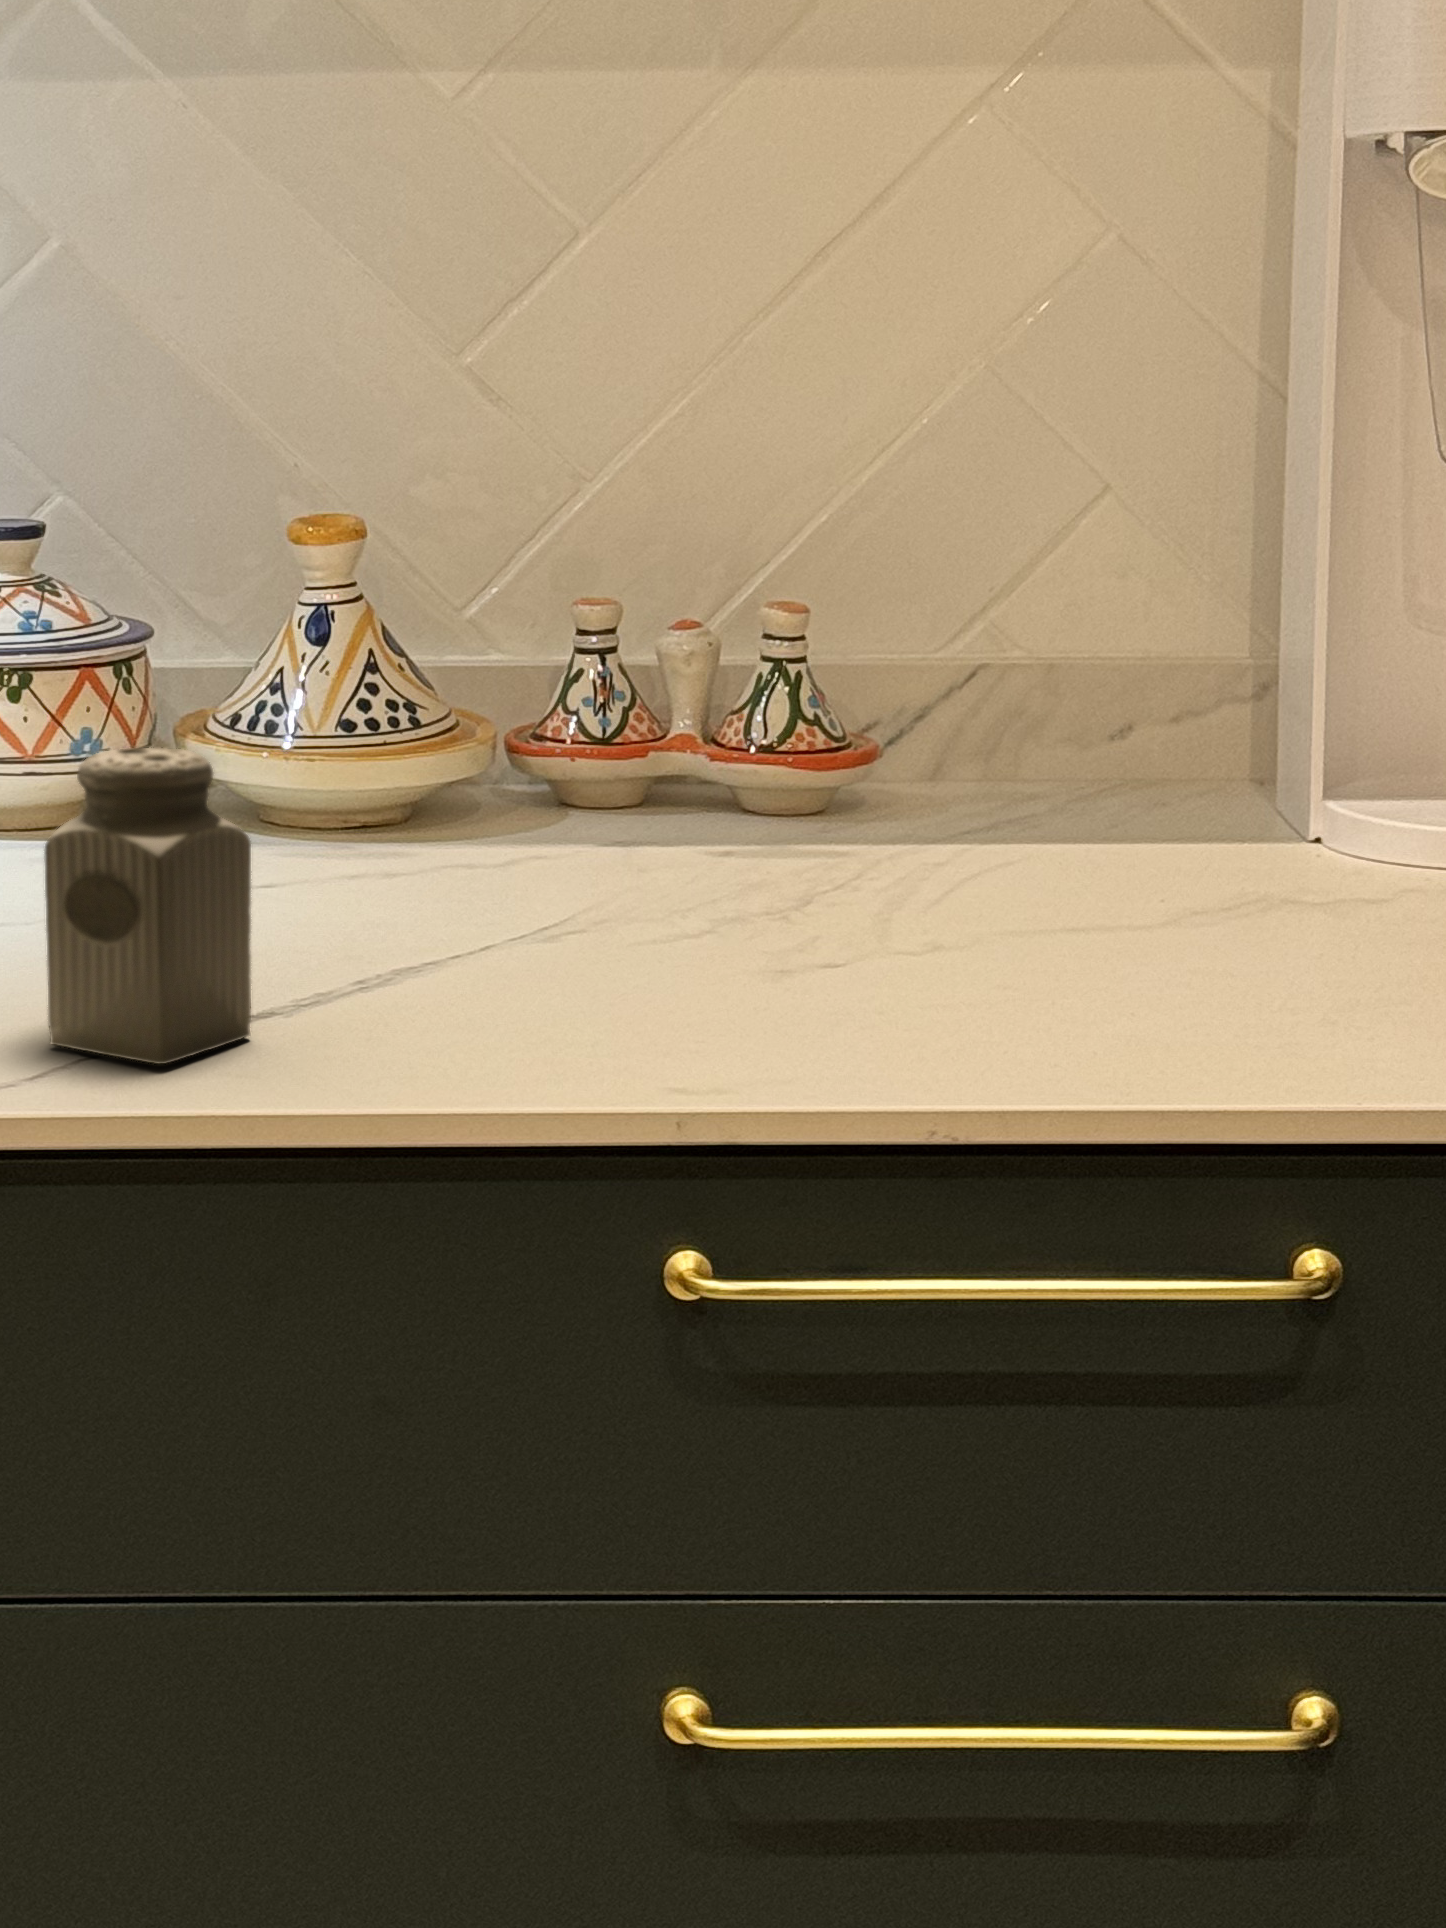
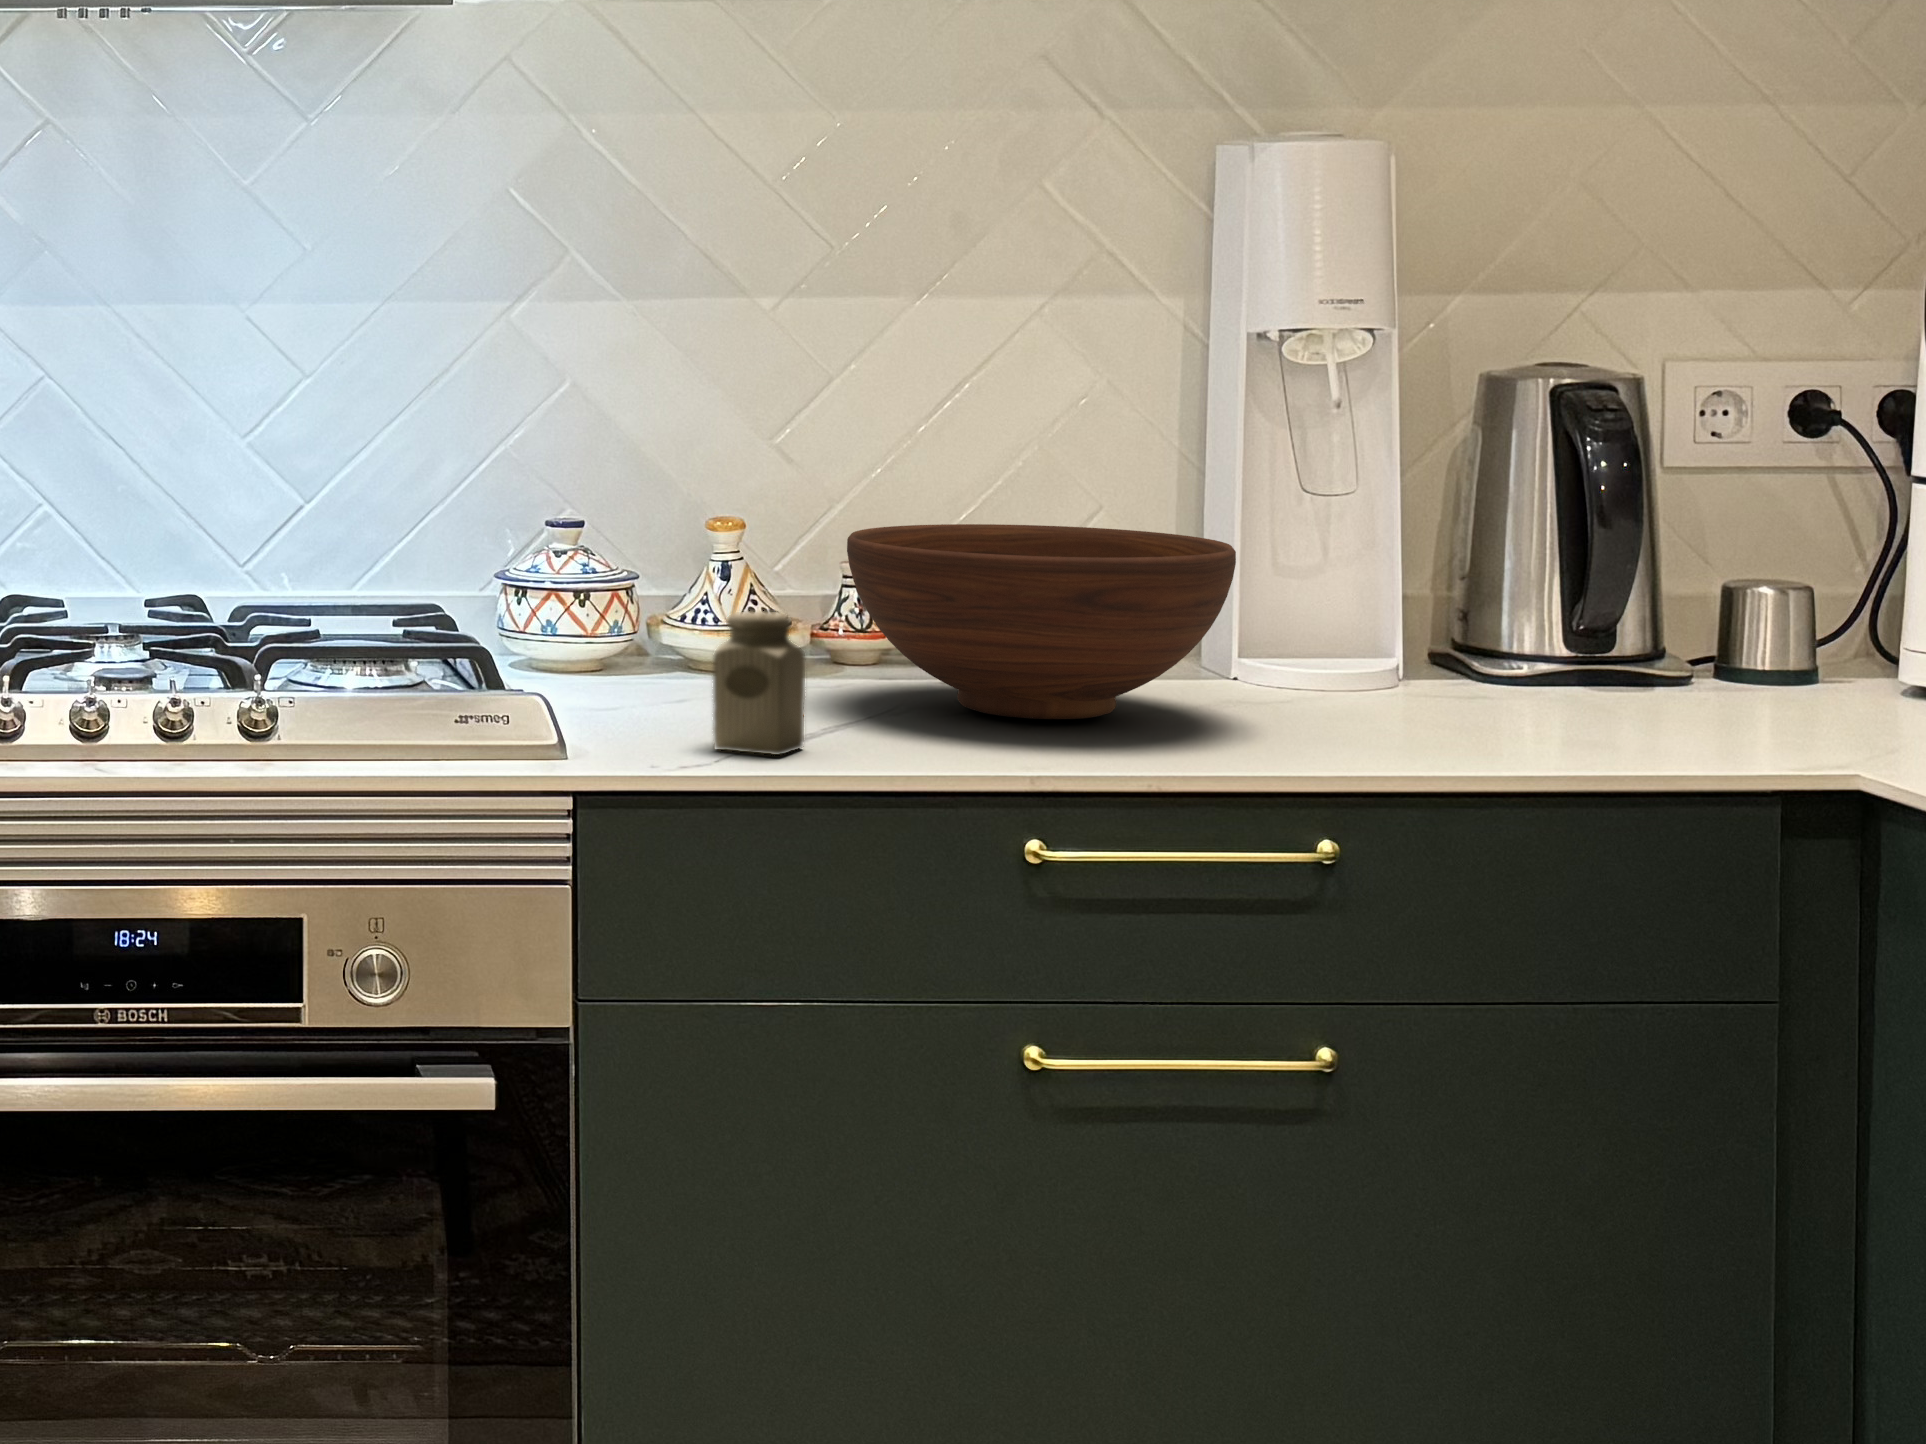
fruit bowl: none [469,533,1240,946] -> present [847,524,1236,719]

